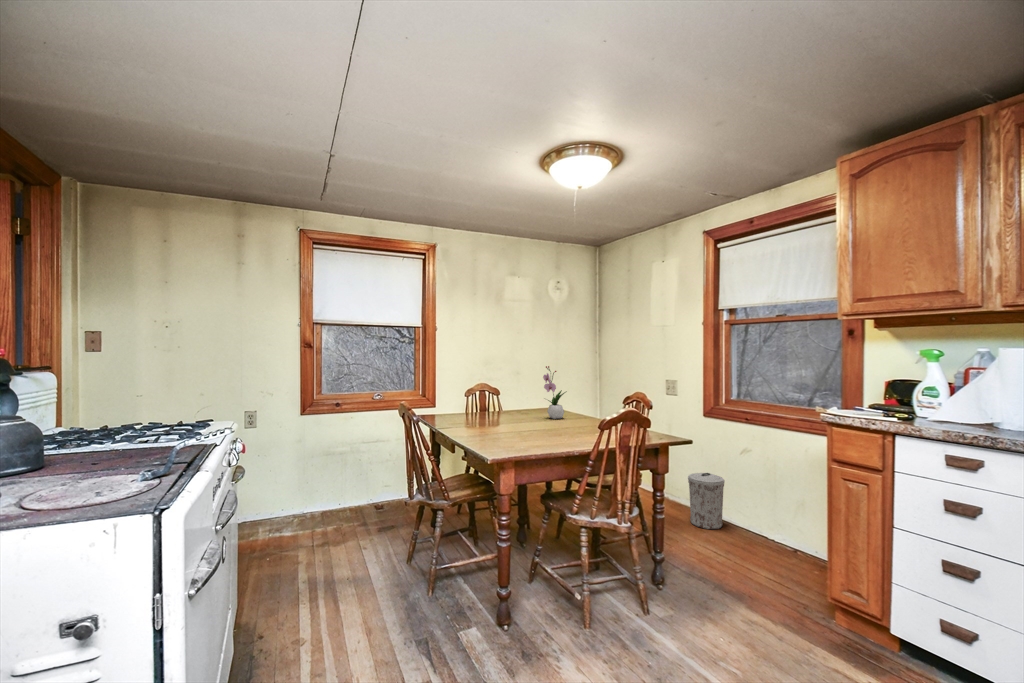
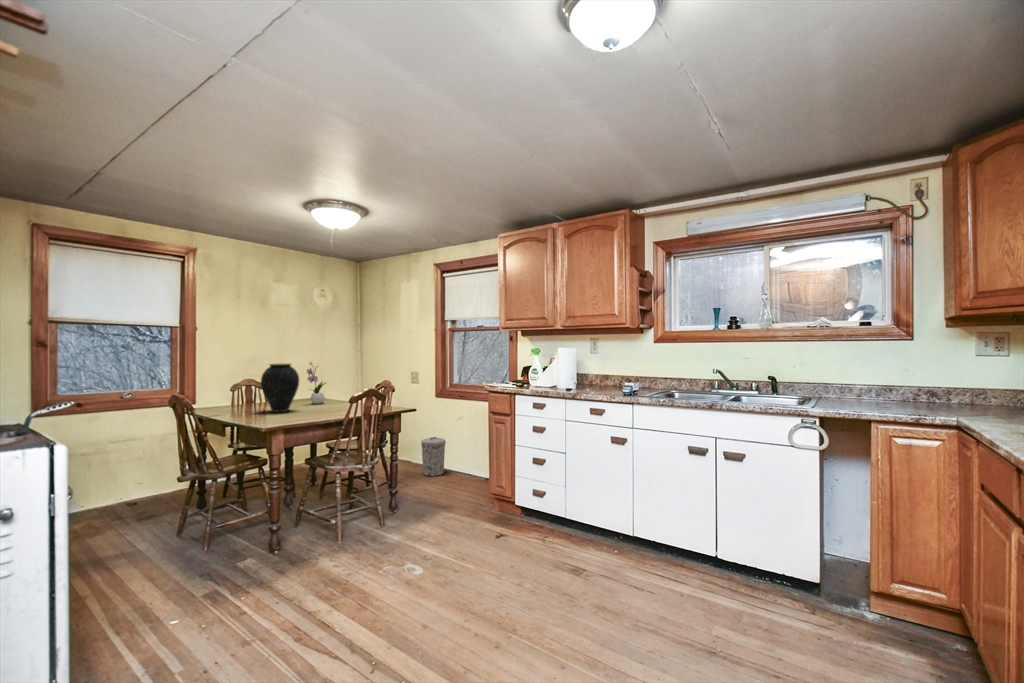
vase: none [491,368,534,429] -> present [261,364,299,412]

